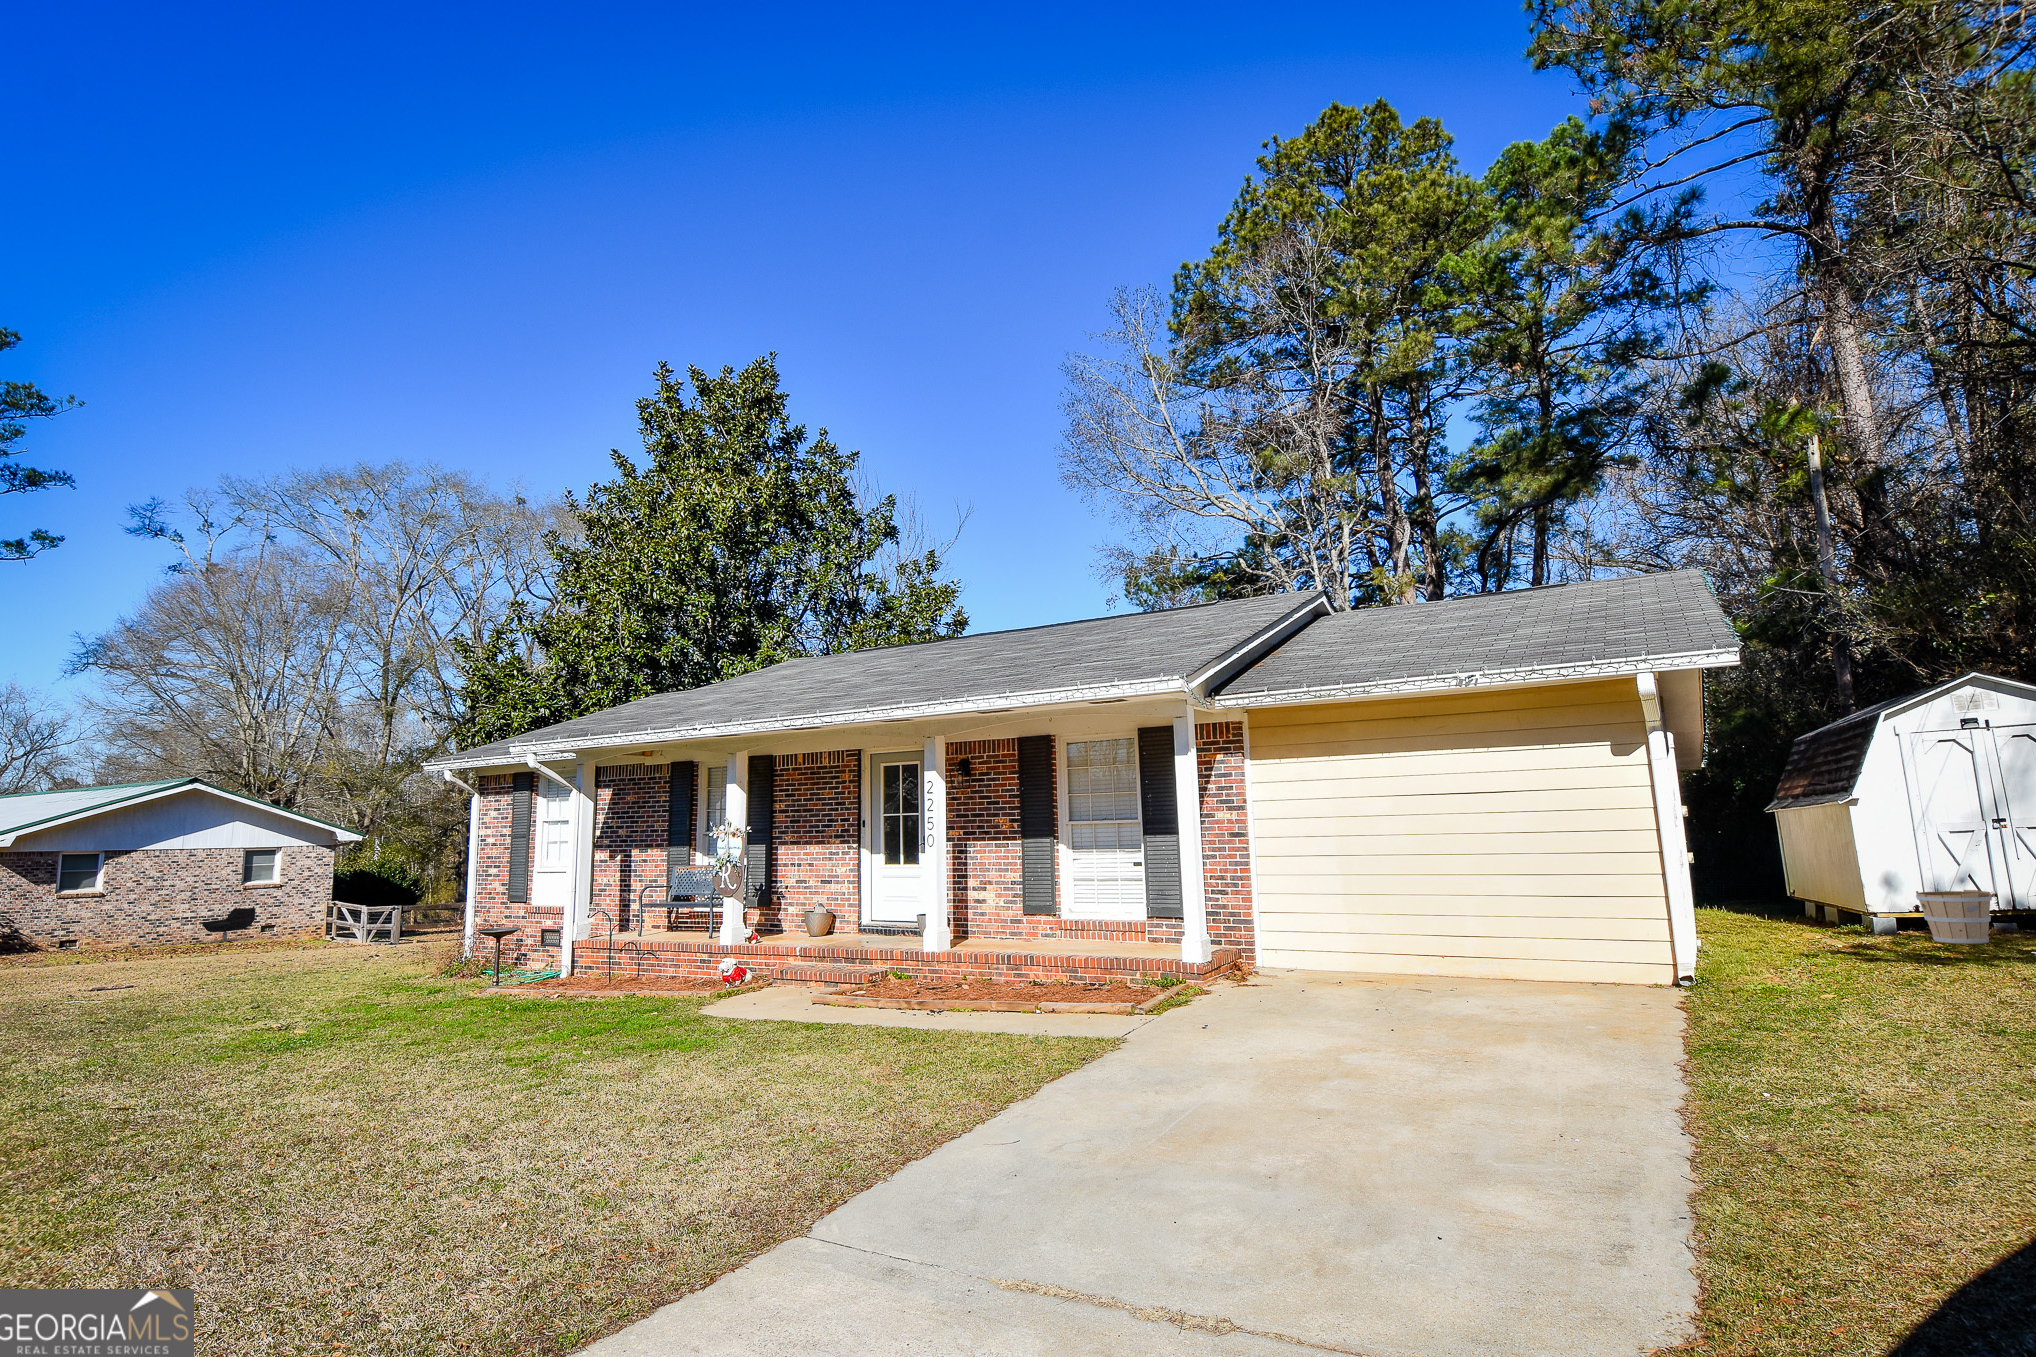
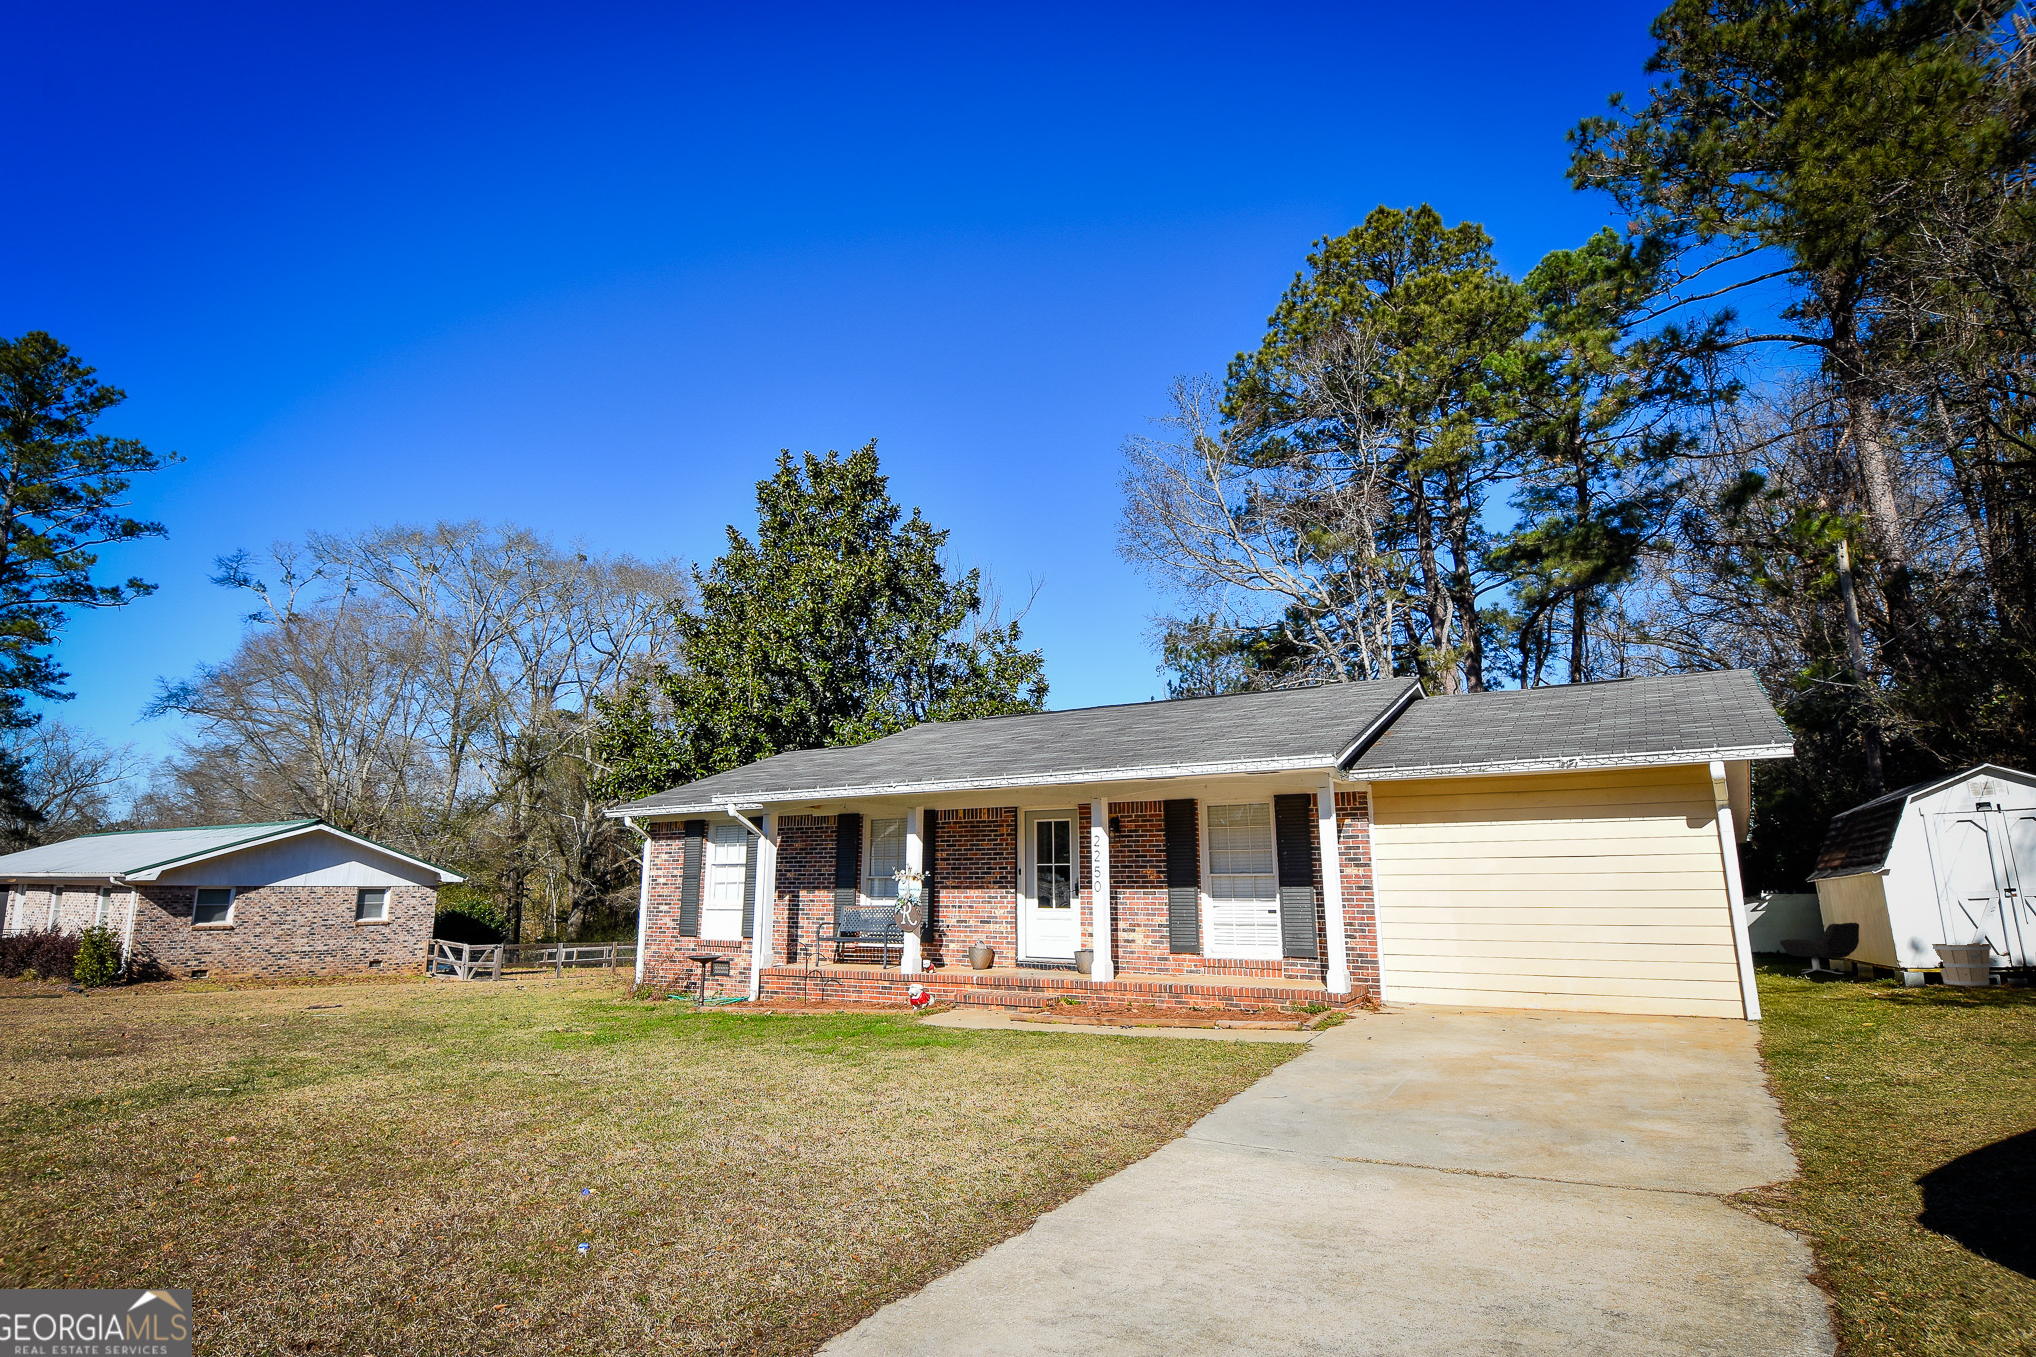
lounge chair: present [202,908,256,943] -> present [1780,923,1859,974]

